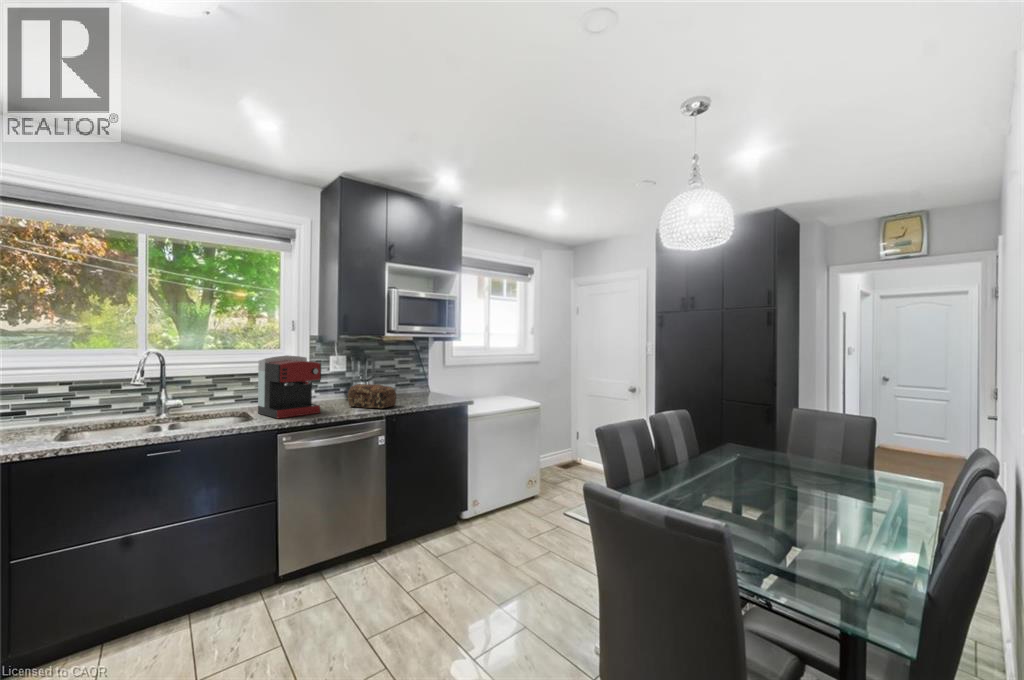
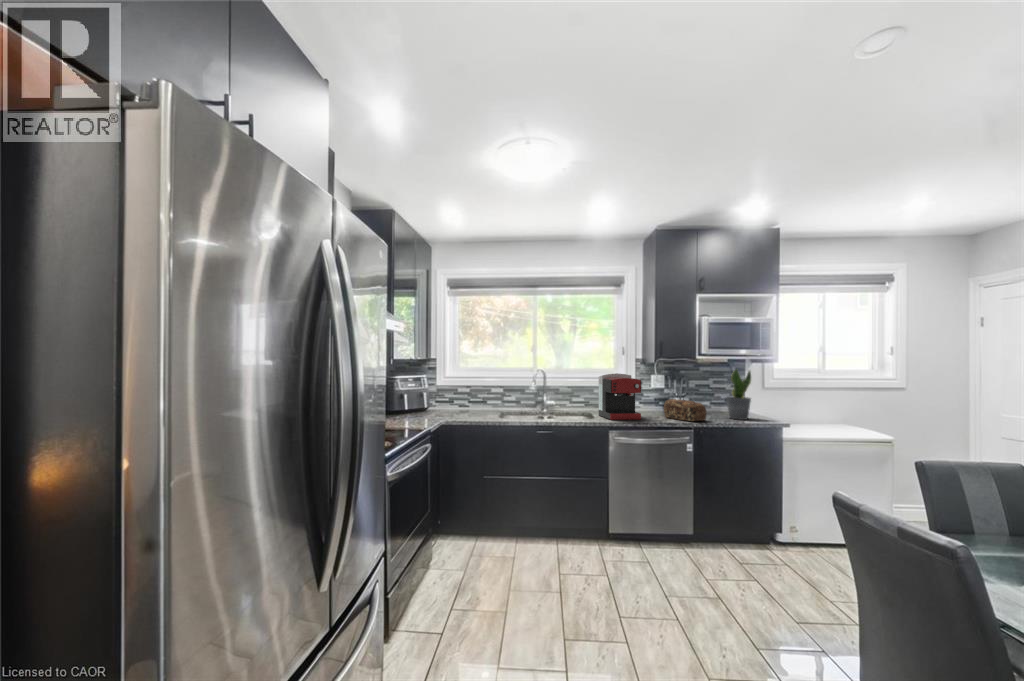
potted plant: none [413,346,438,401] -> present [726,369,751,420]

